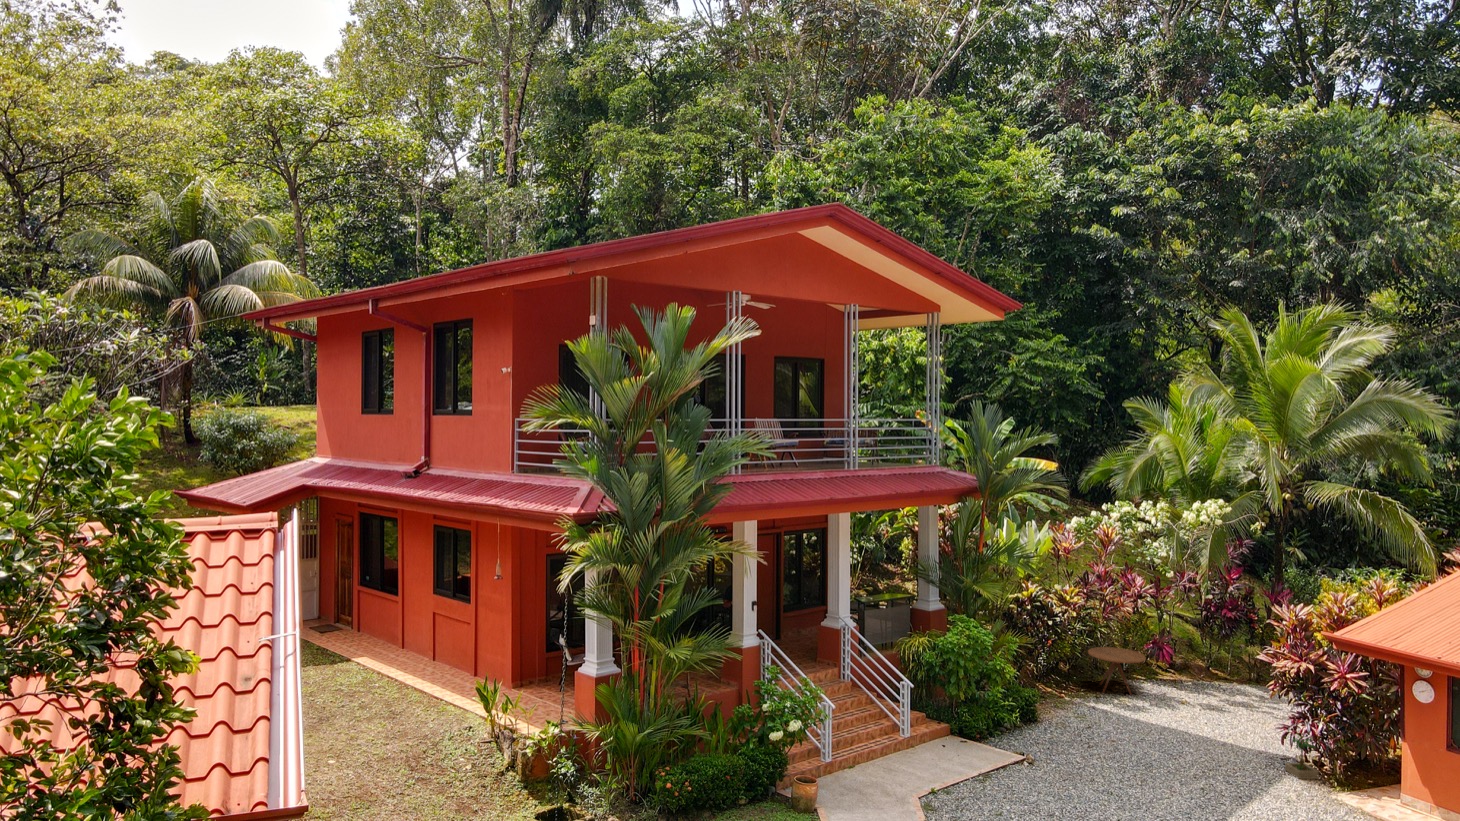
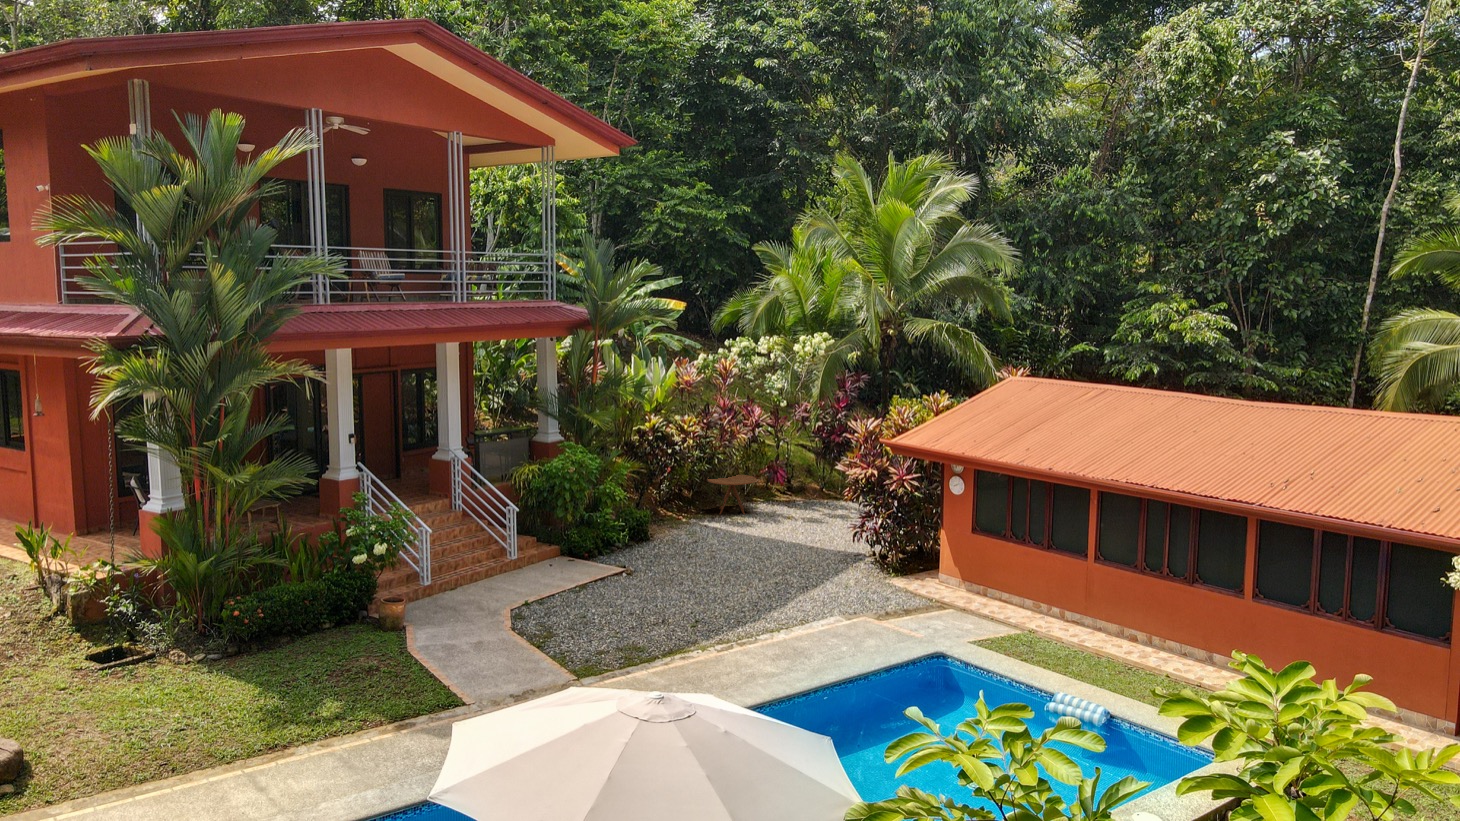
potted plant: present [1285,737,1319,779] -> none [844,519,871,556]

